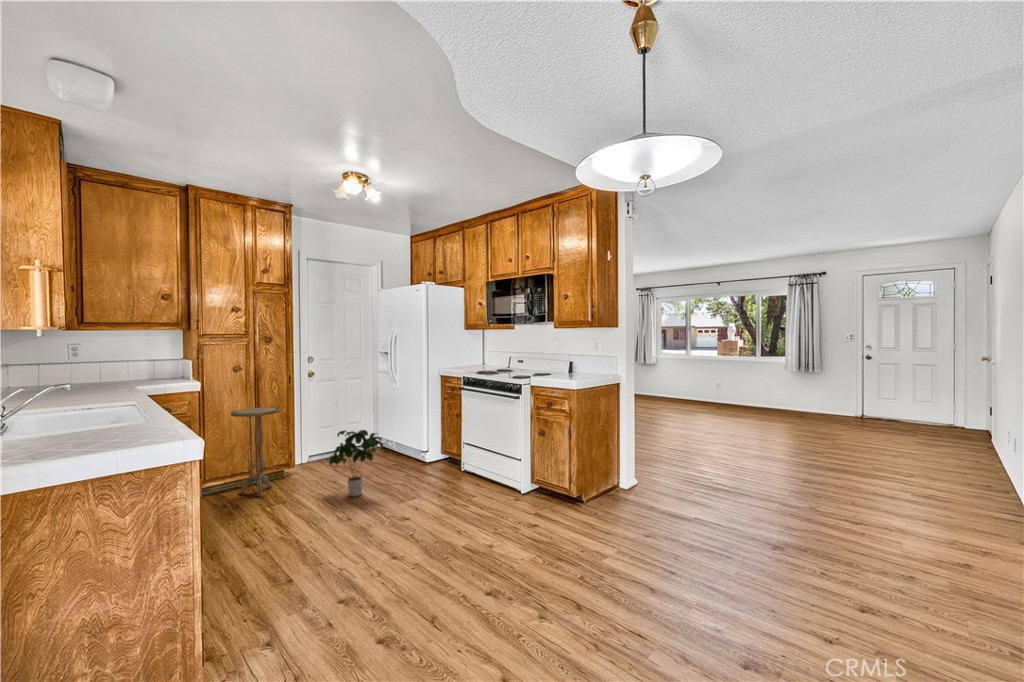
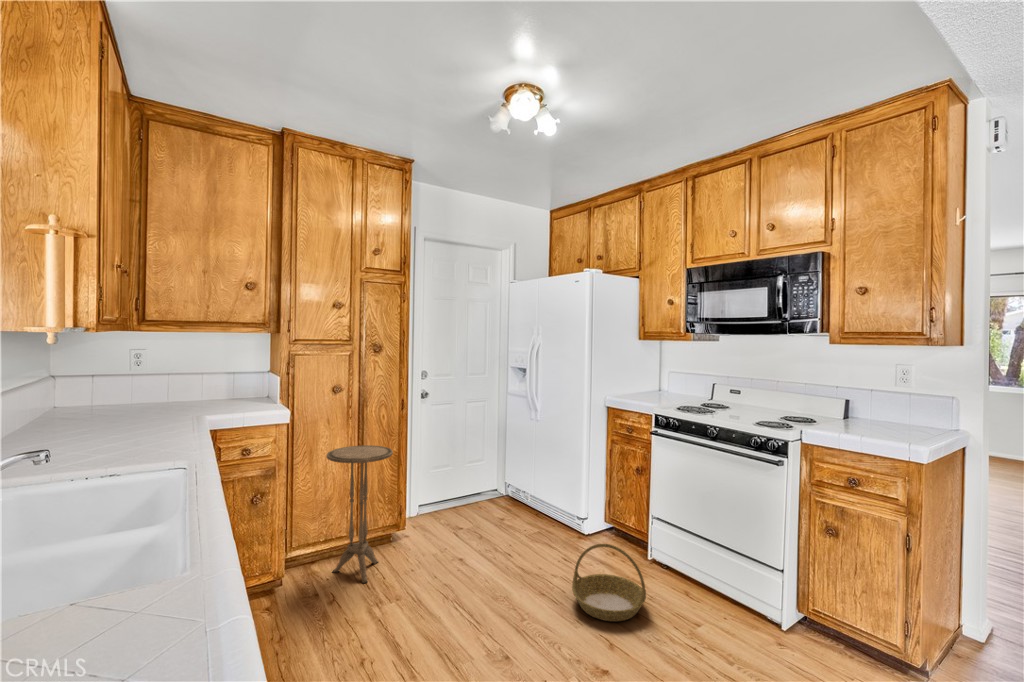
potted plant: present [327,430,384,496] -> none [457,491,545,599]
basket: none [402,455,447,499] -> present [572,544,646,621]

